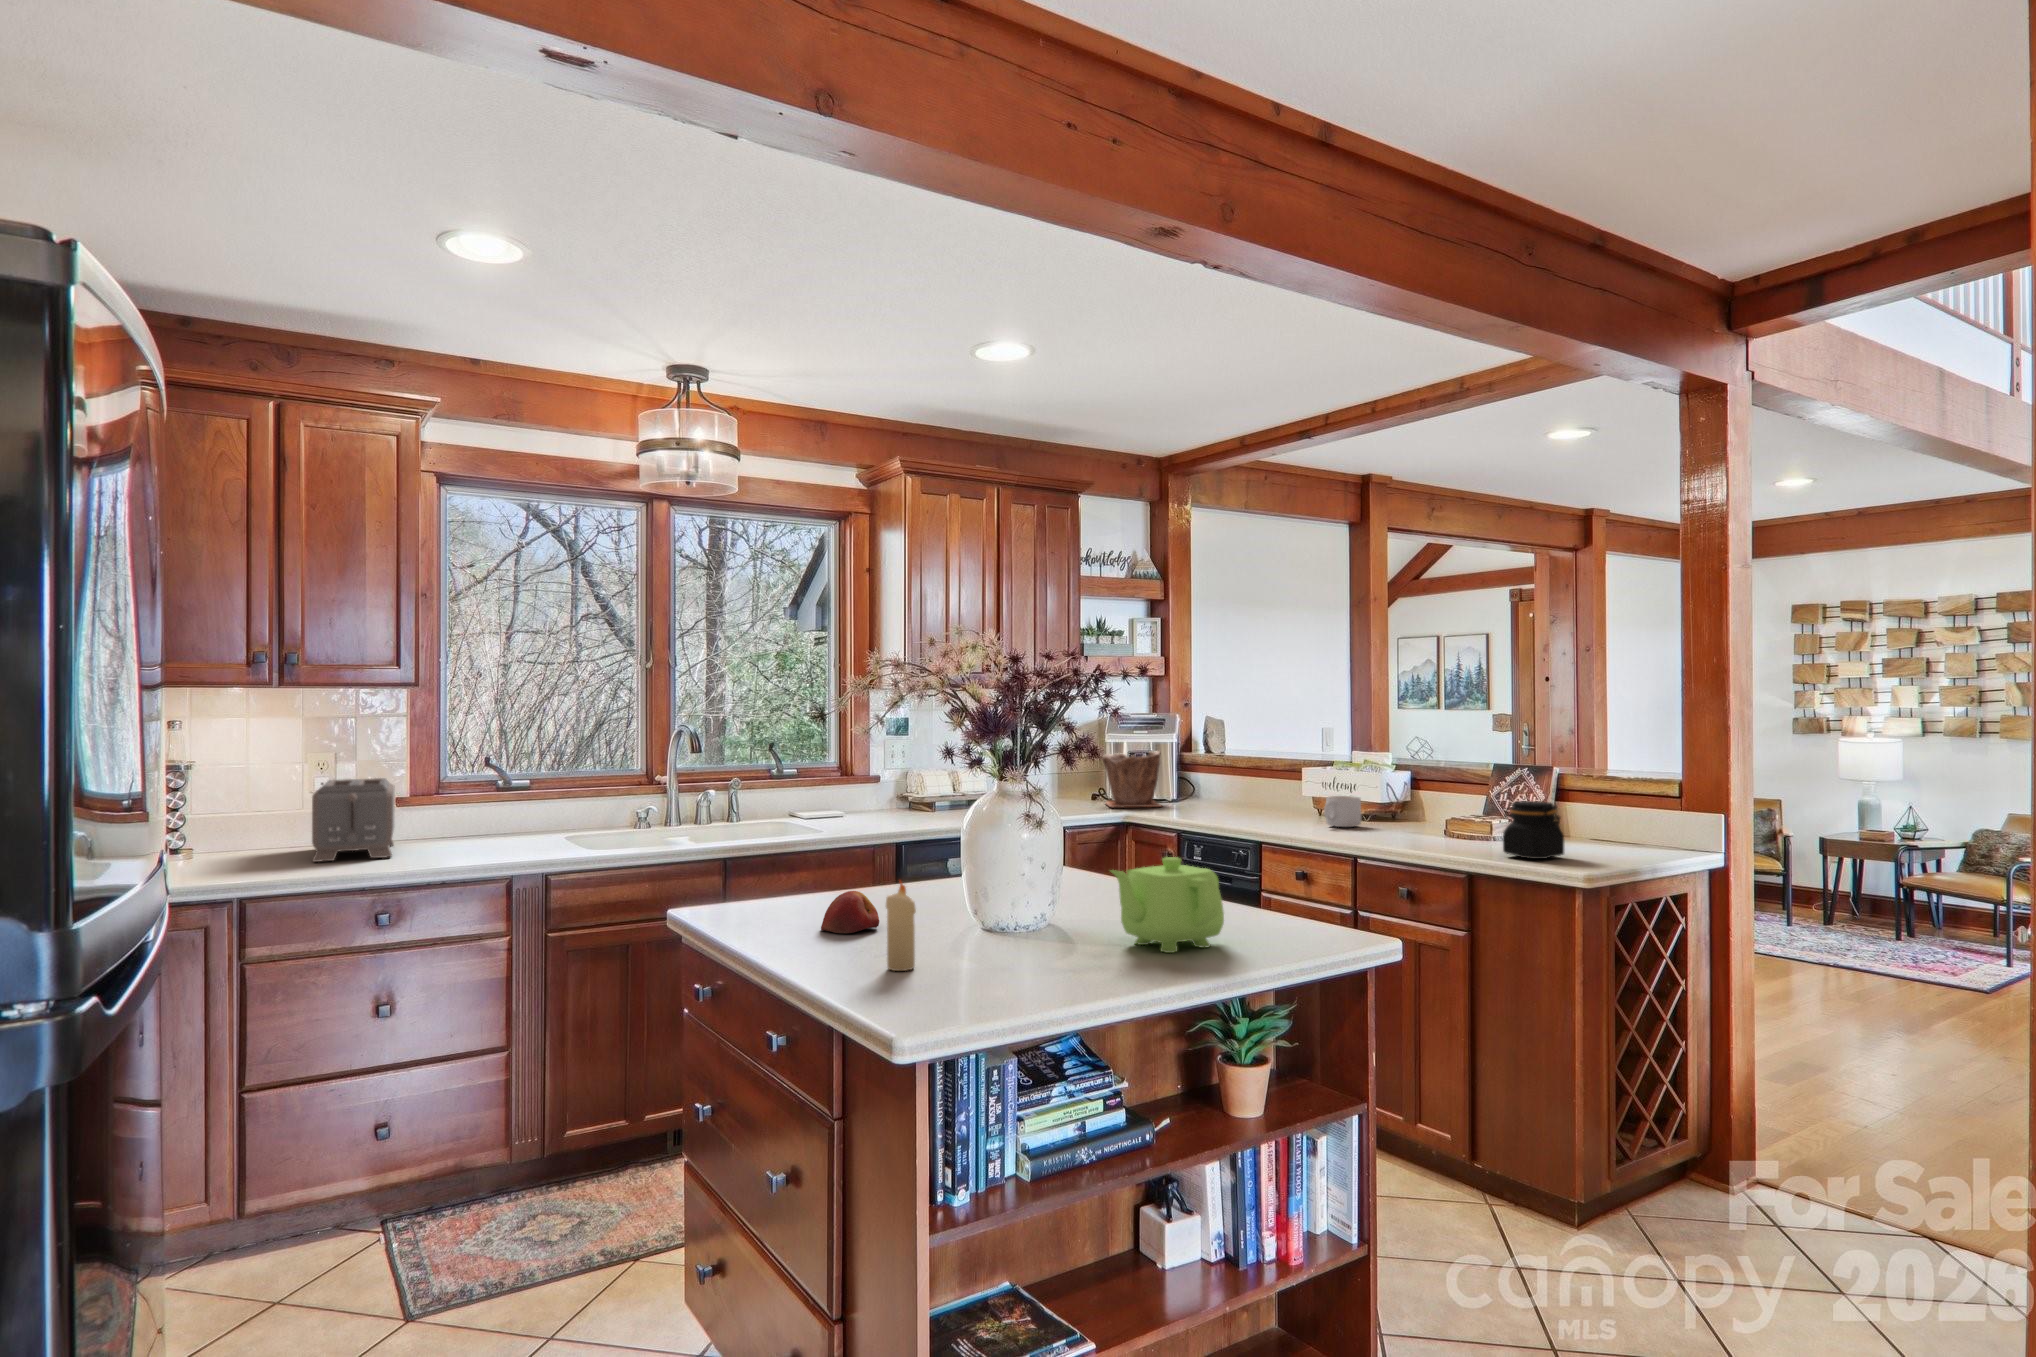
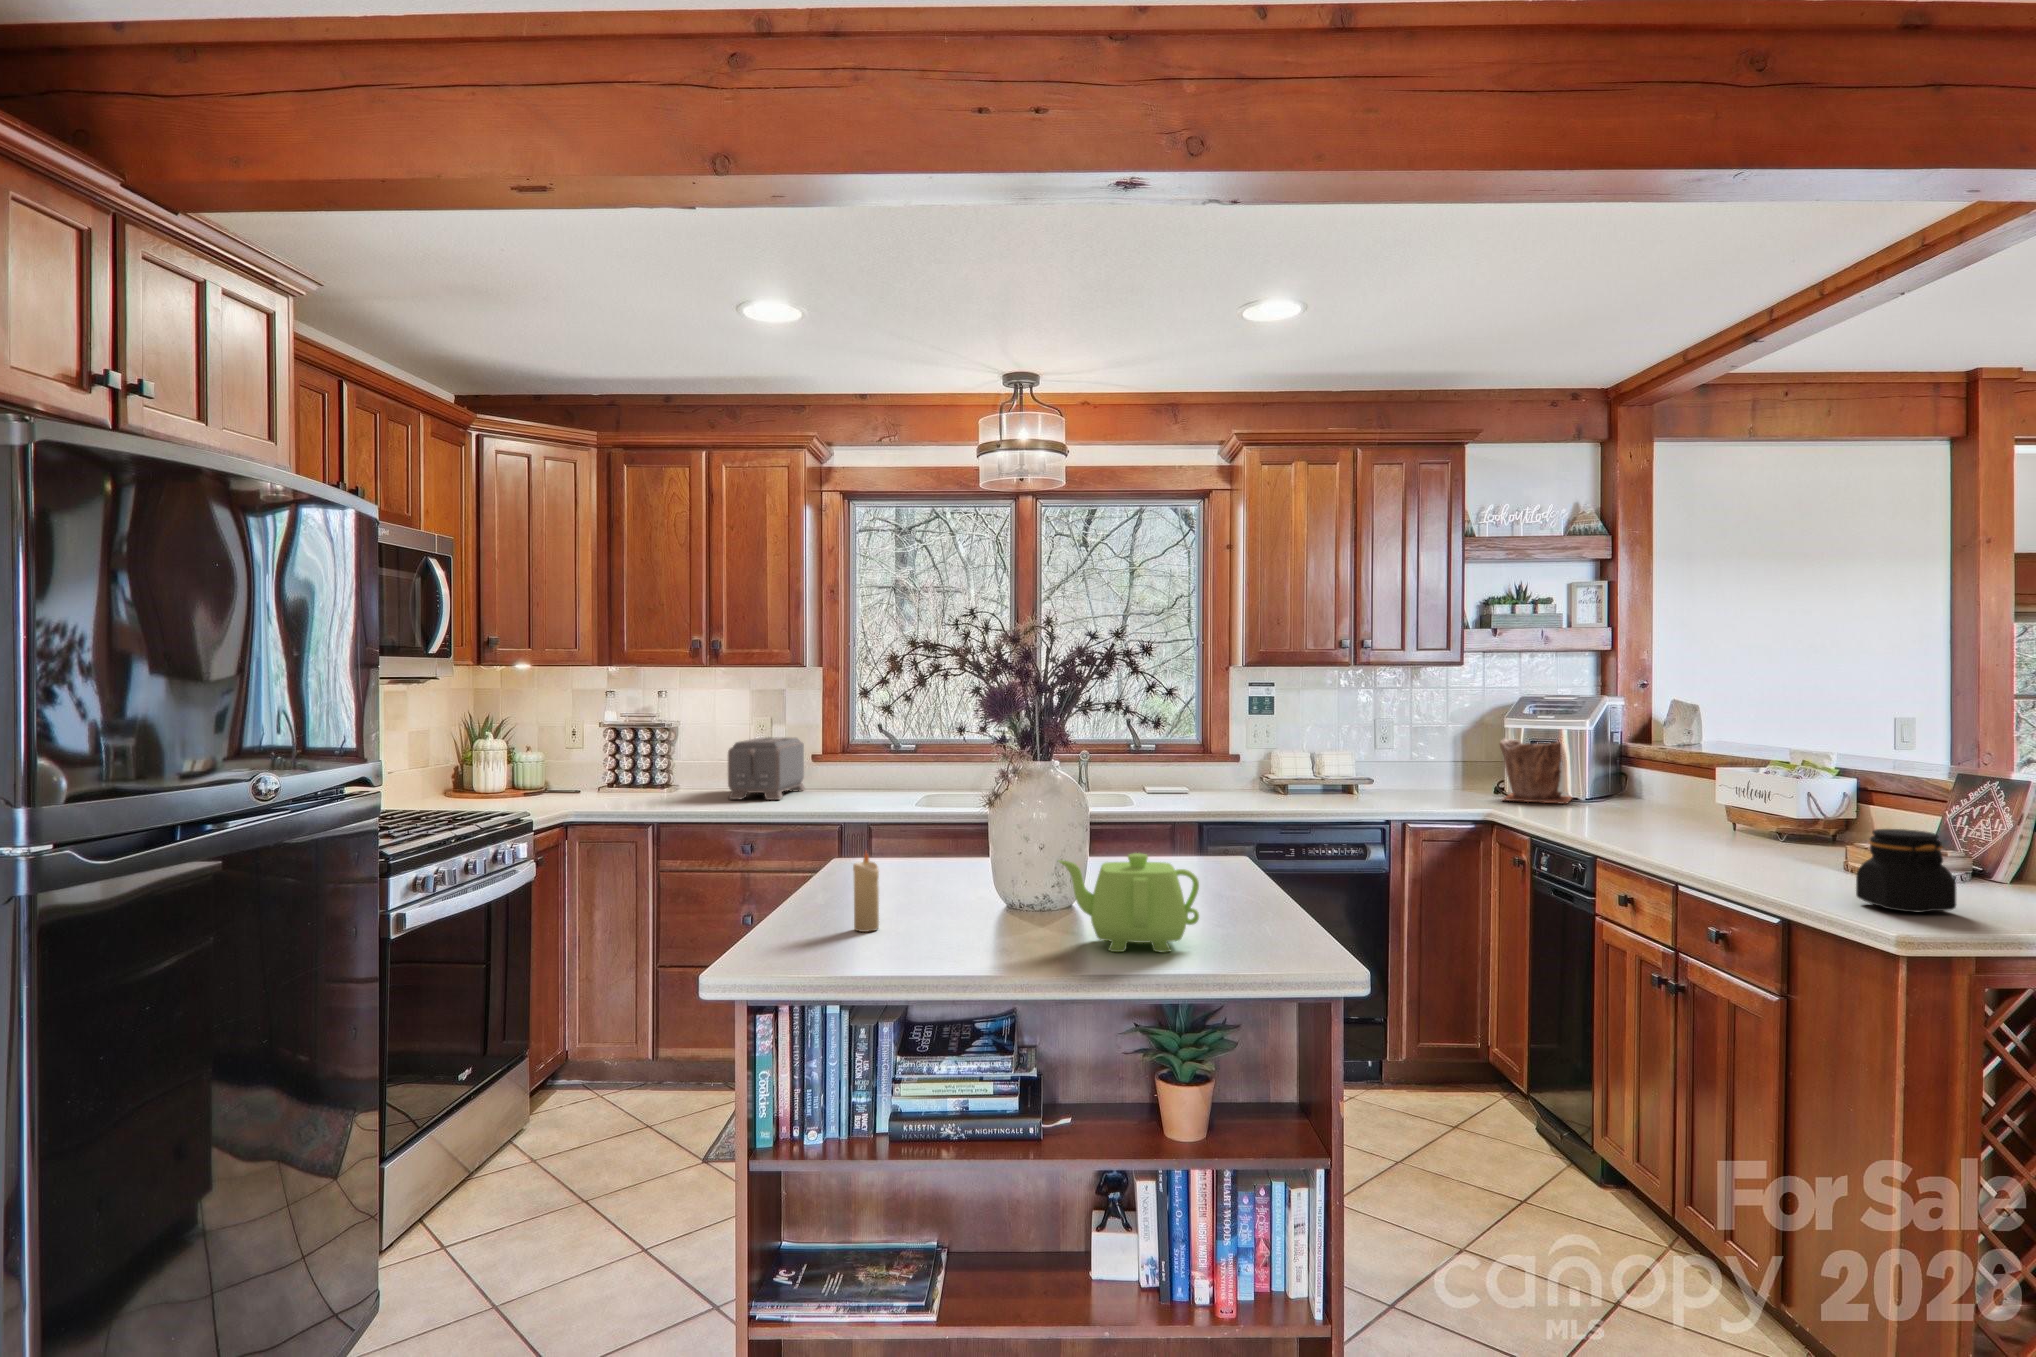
mug: present [1324,796,1361,827] -> none [1699,805,1763,845]
apple: present [821,891,879,933] -> none [897,858,949,895]

